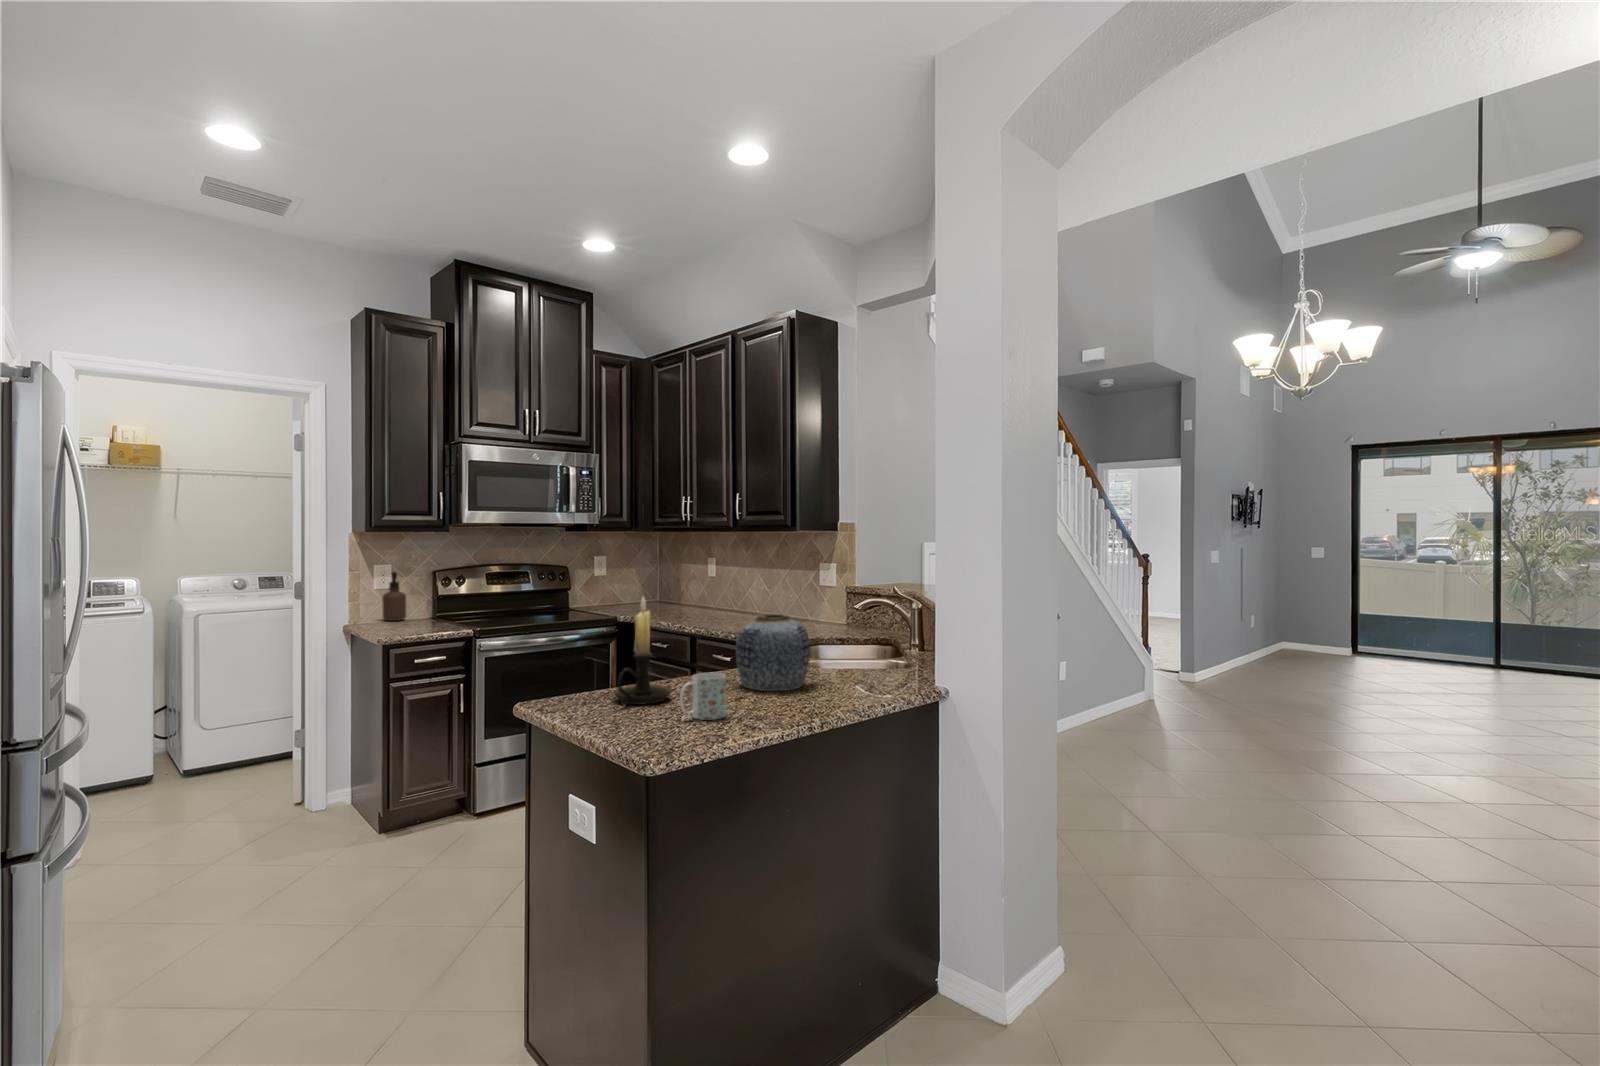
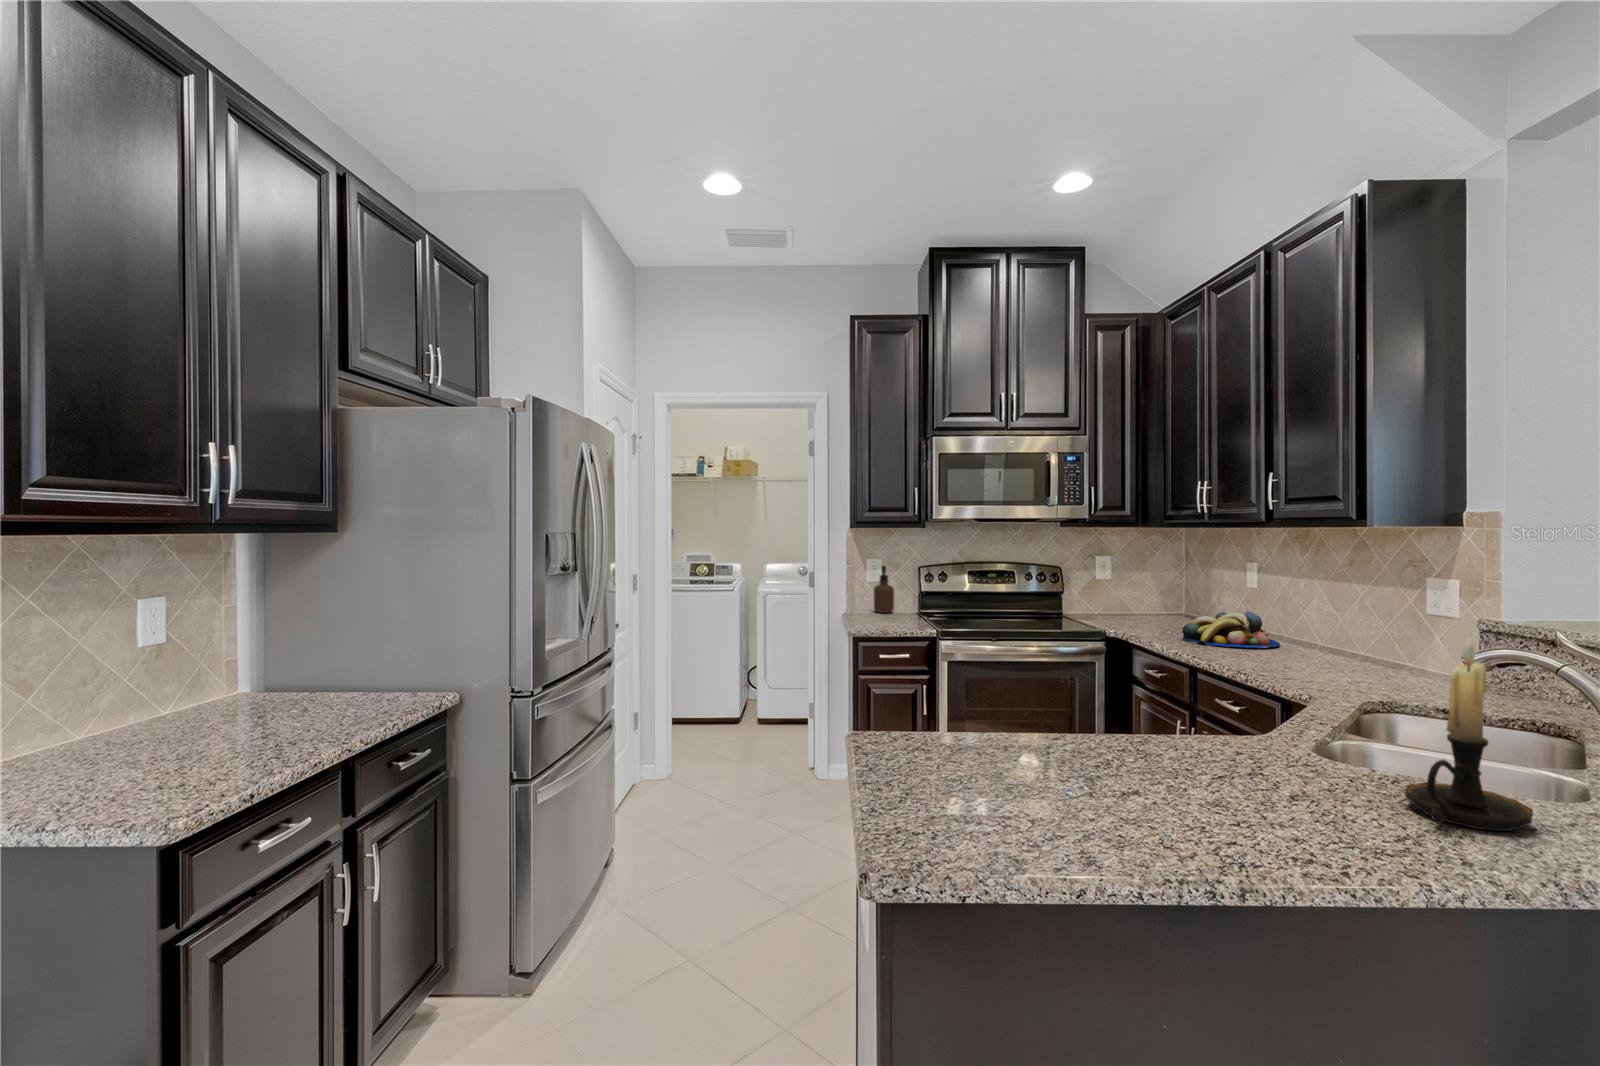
fruit bowl: none [673,594,737,621] -> present [1182,612,1280,648]
candle holder: present [614,597,671,705] -> present [1405,638,1533,831]
vase: present [736,614,810,691] -> none [1146,656,1287,796]
mug: present [680,673,726,720] -> none [980,743,1062,827]

